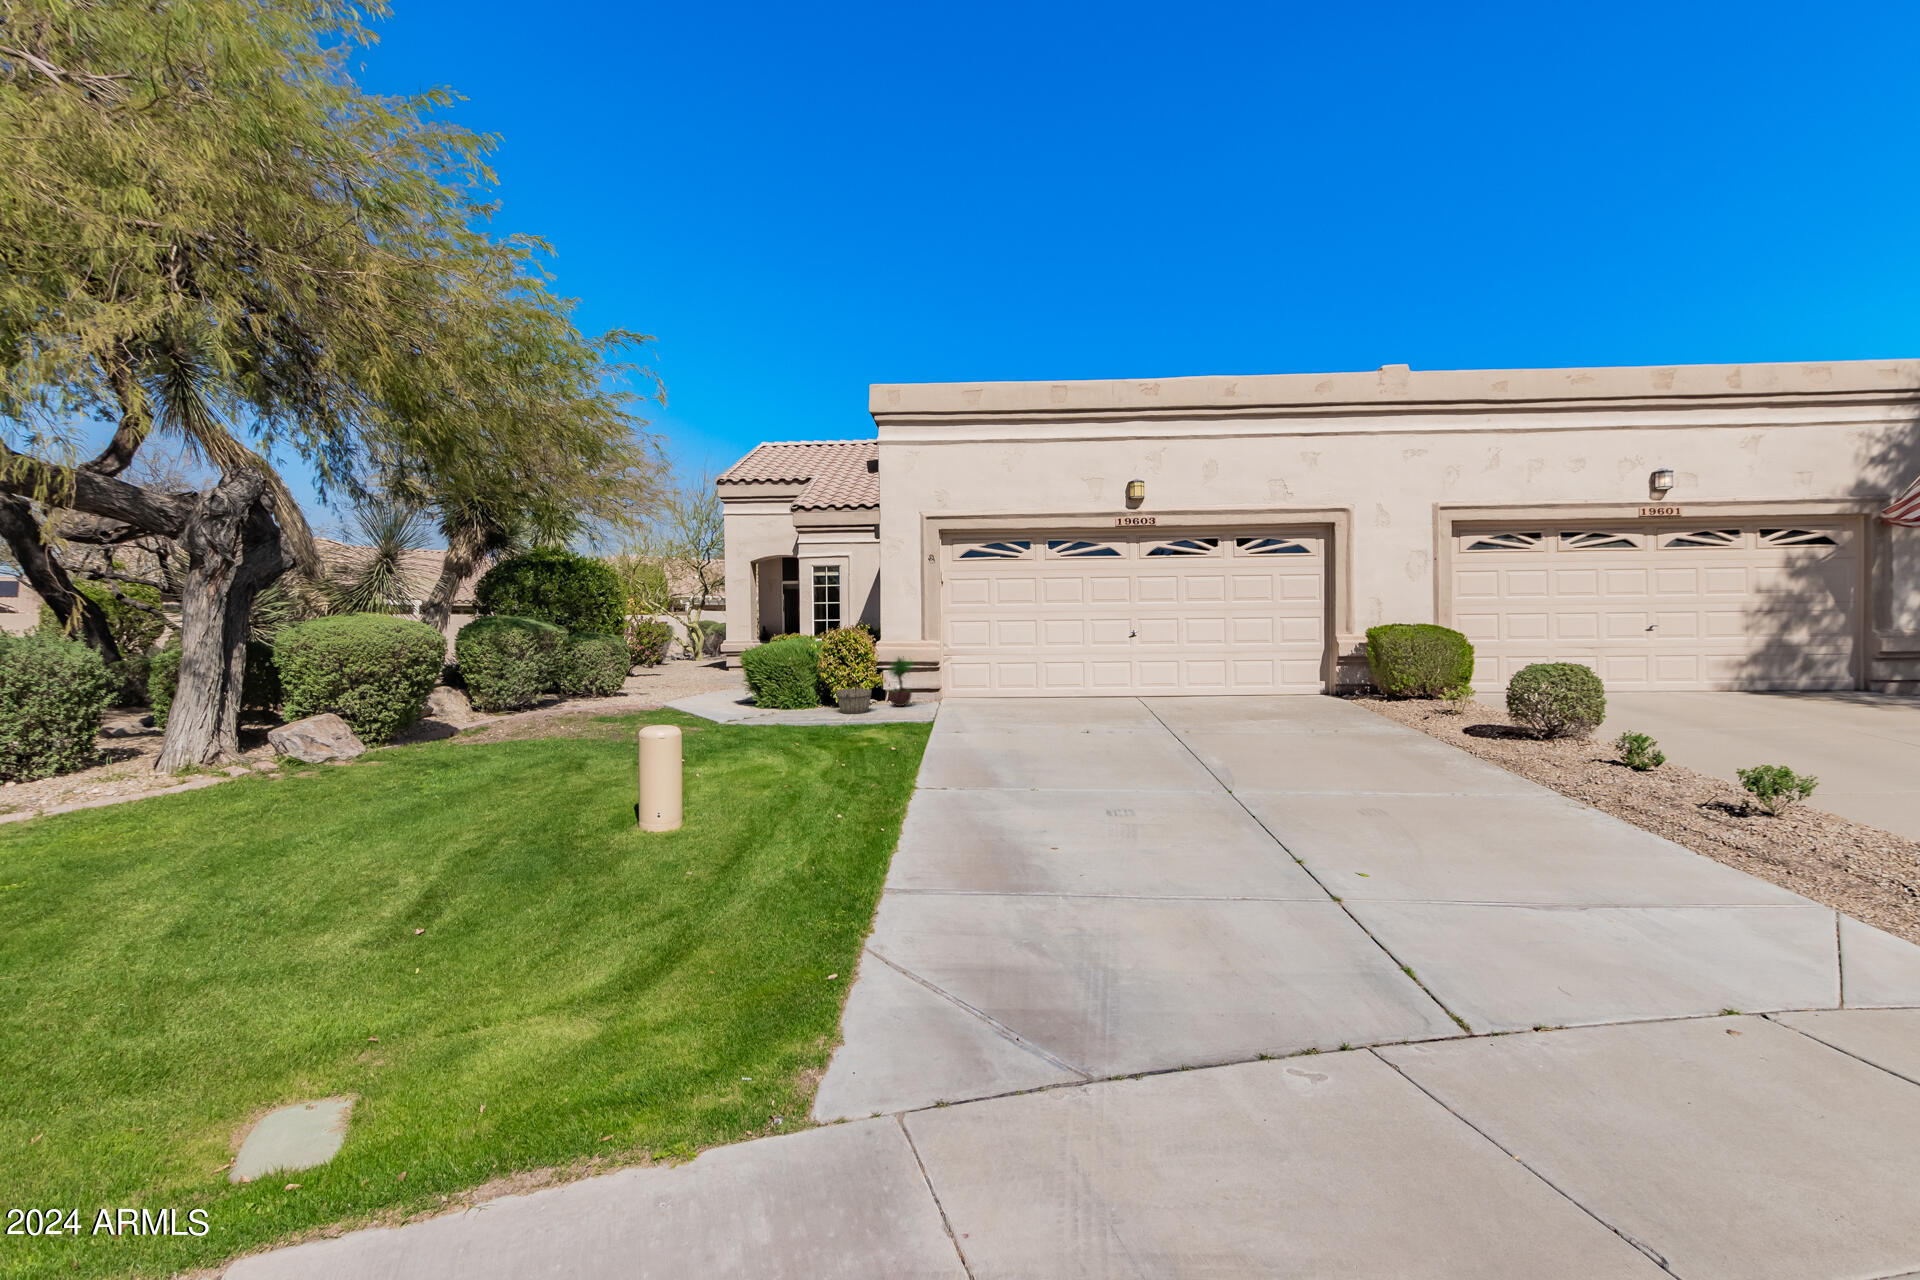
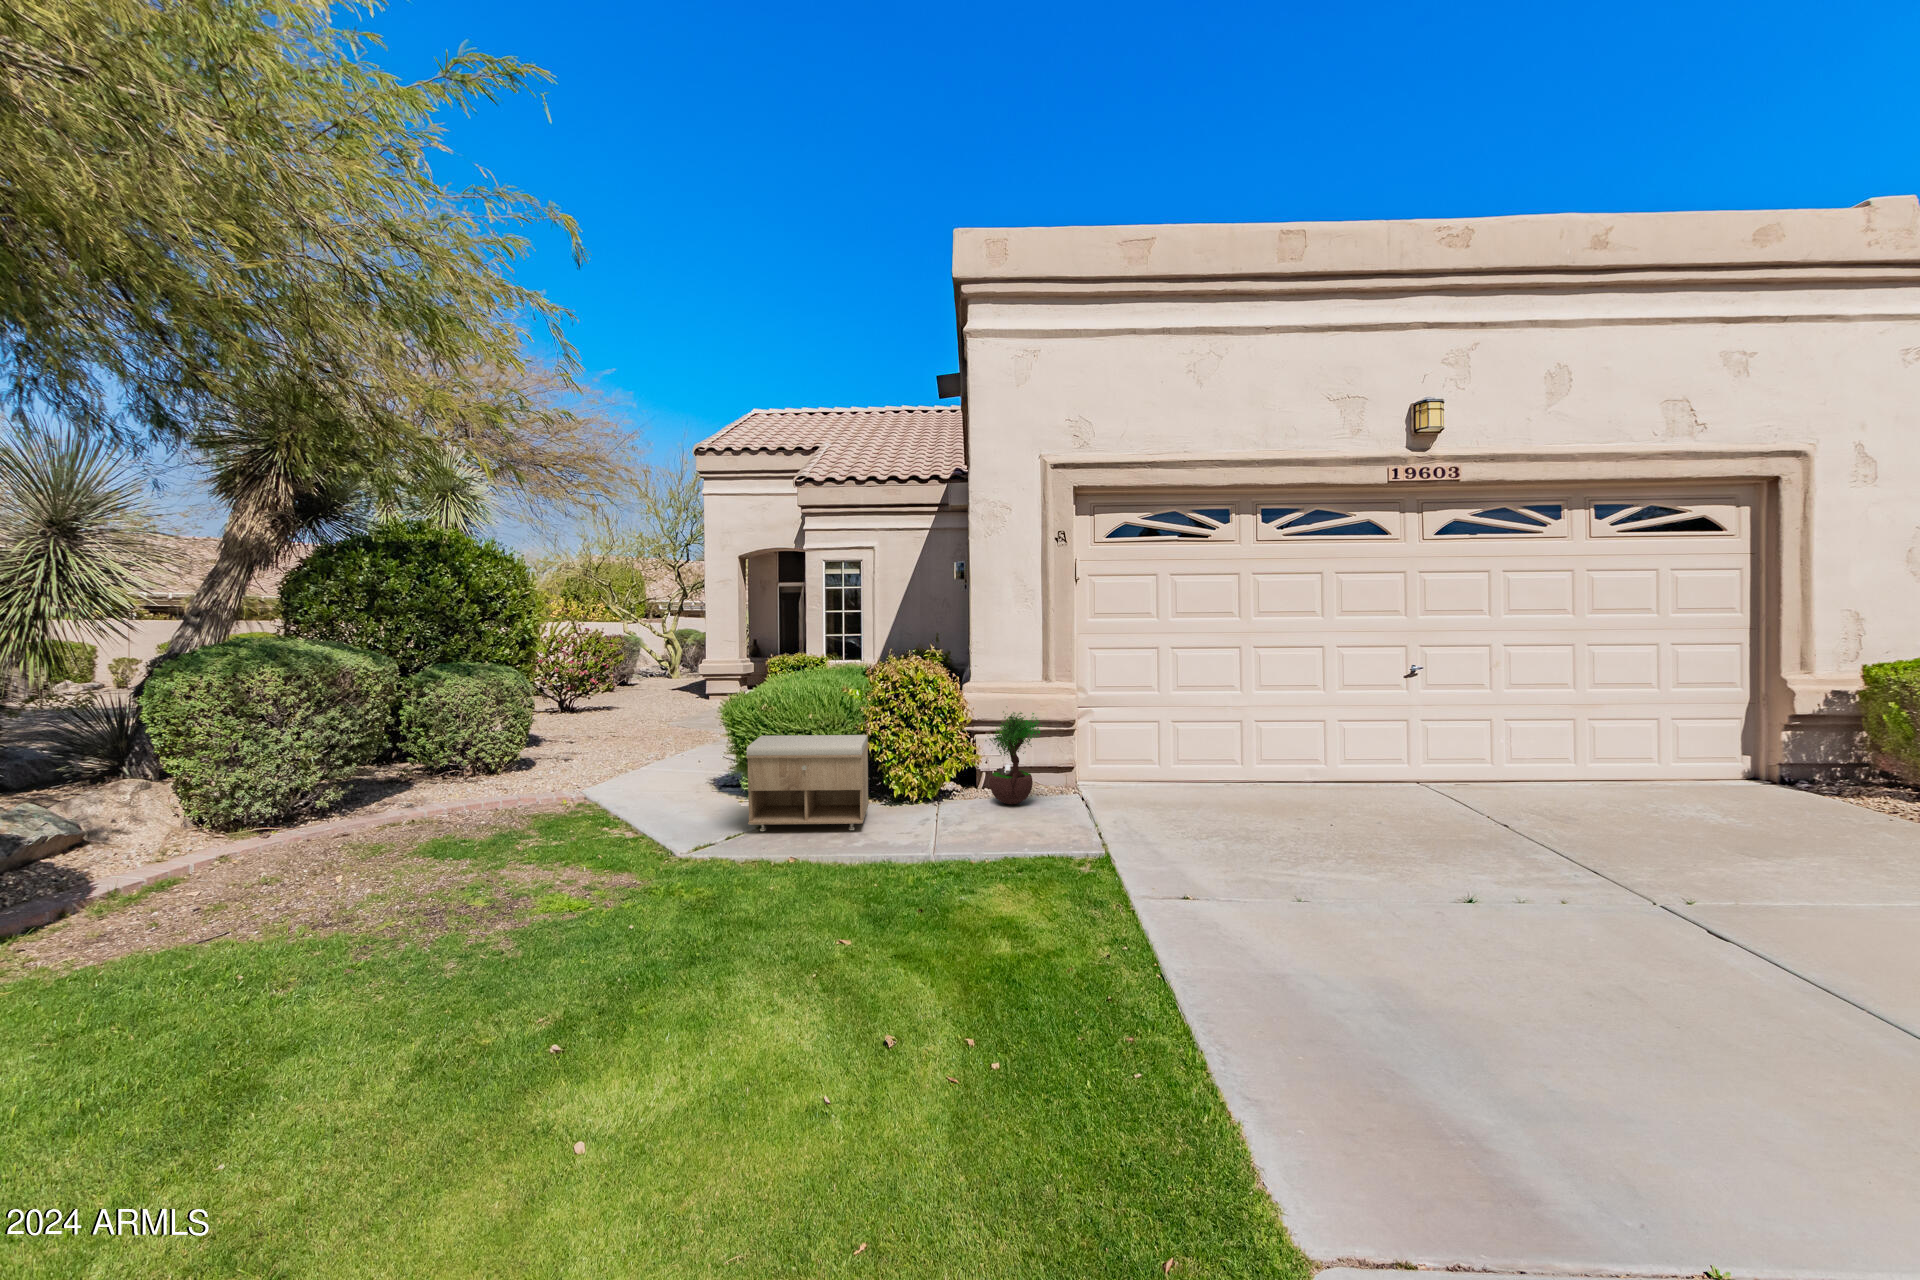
storage bench: none [758,668,822,715] -> present [746,735,868,831]
wooden bucket: present [836,682,872,714] -> none [899,764,967,829]

